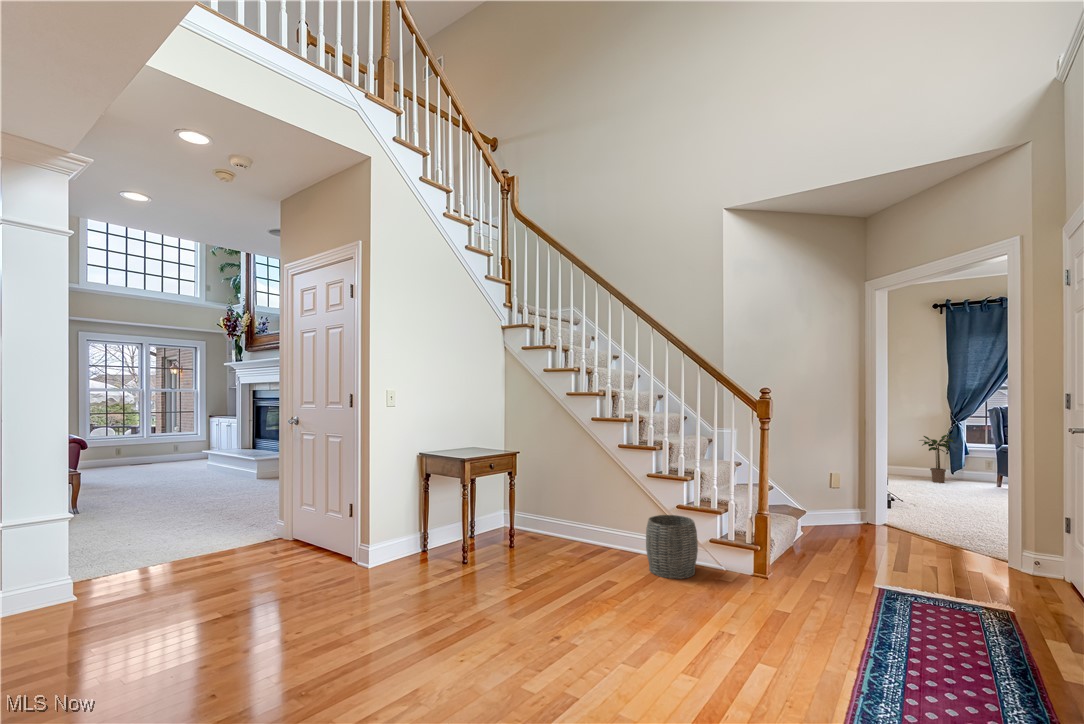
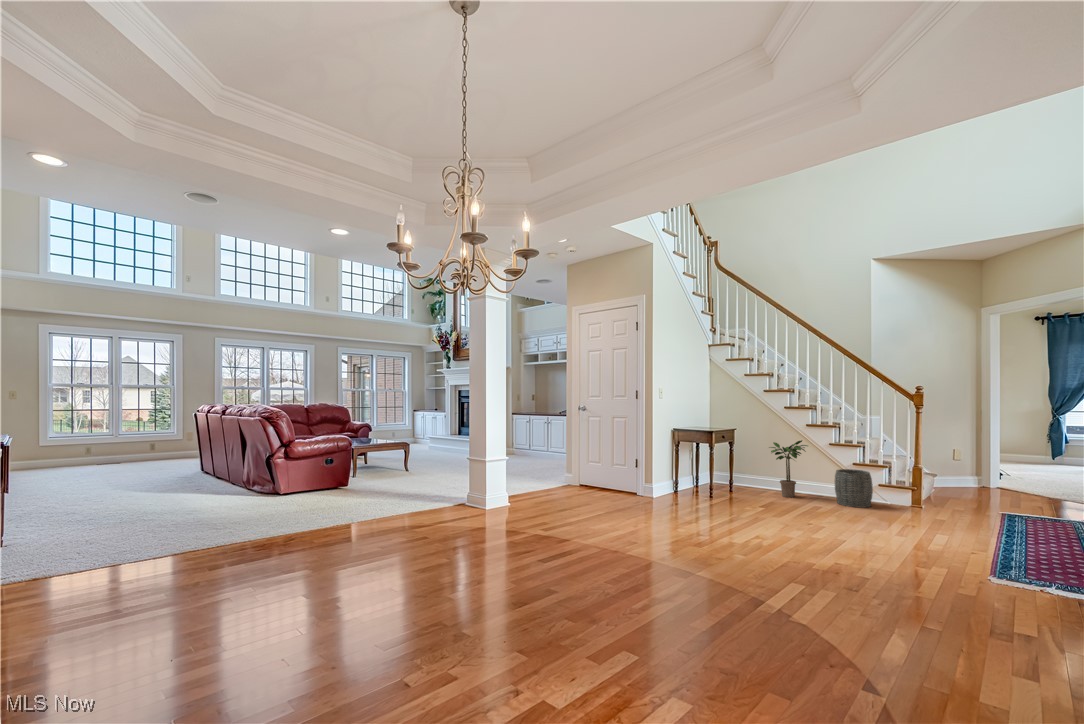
potted plant: present [921,434,954,483] -> present [769,440,807,497]

